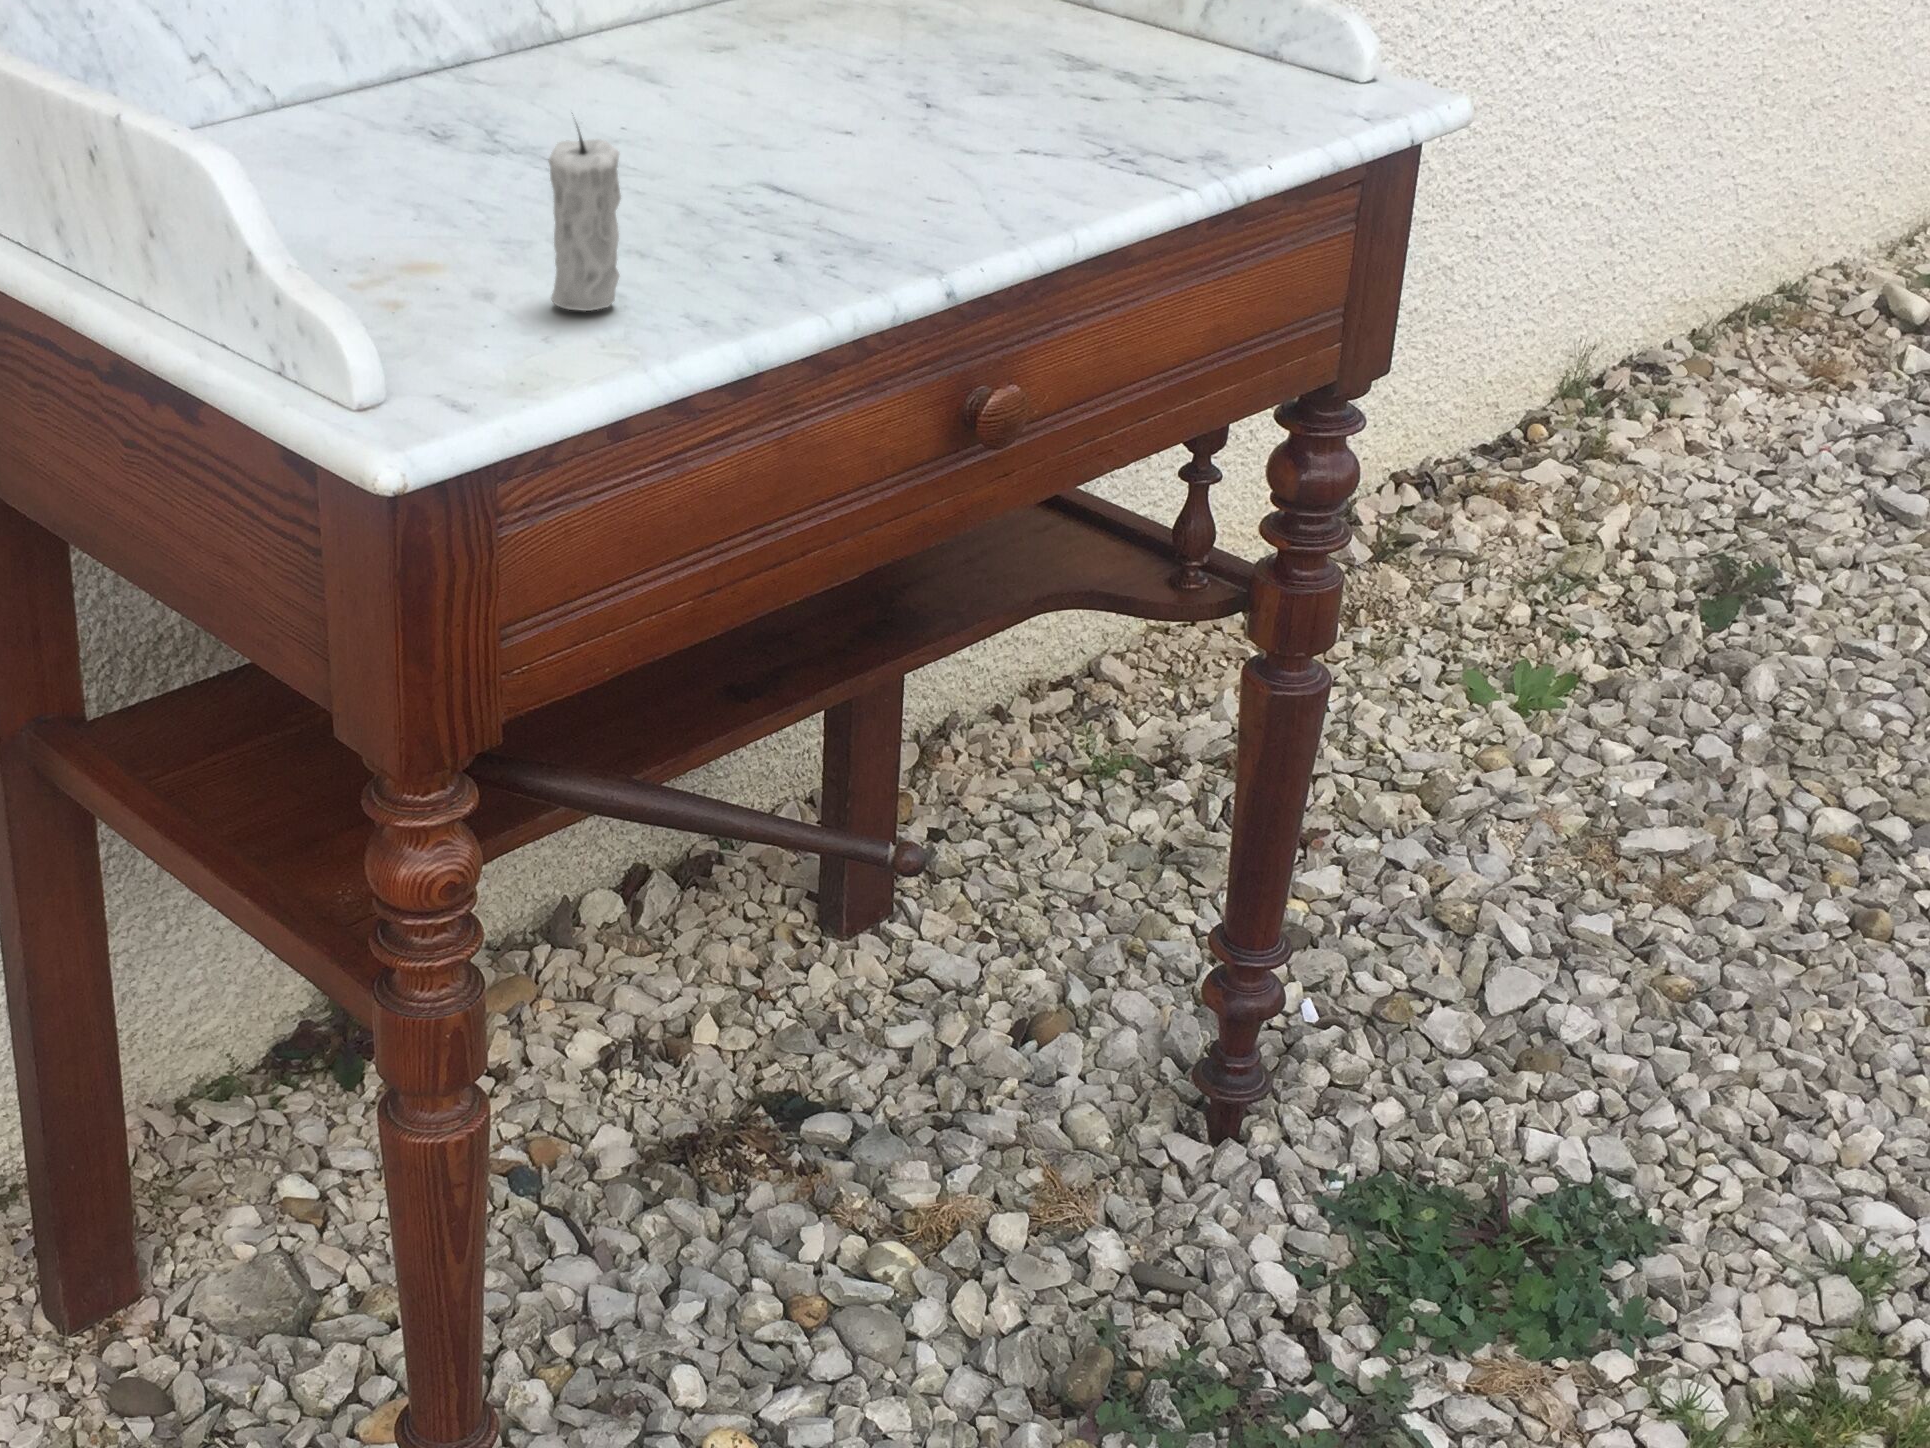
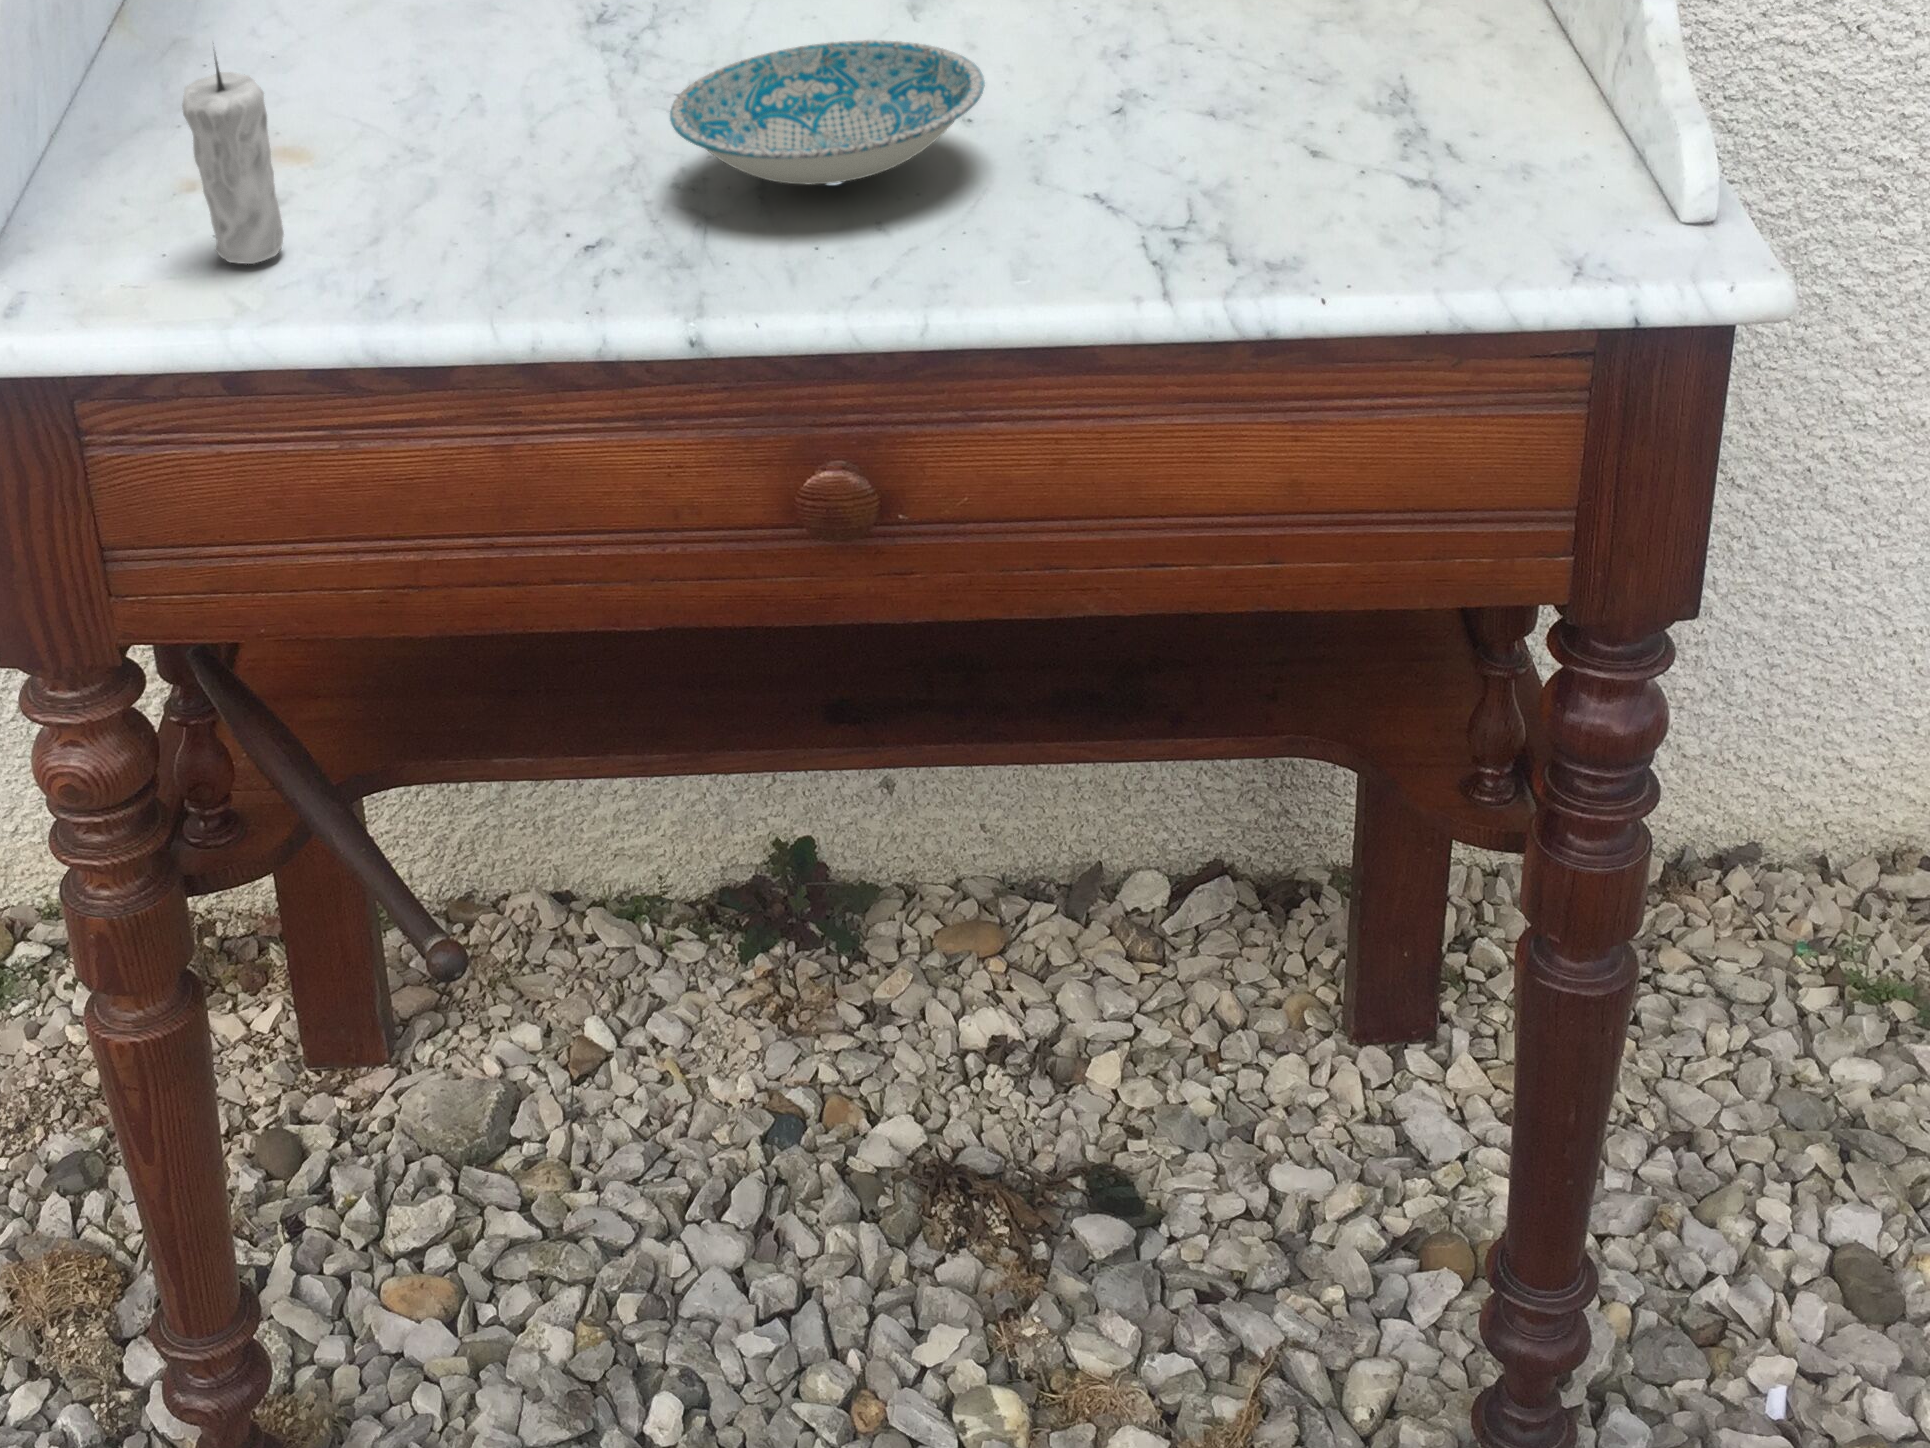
ceramic bowl: none [755,60,976,172] -> present [670,40,985,185]

